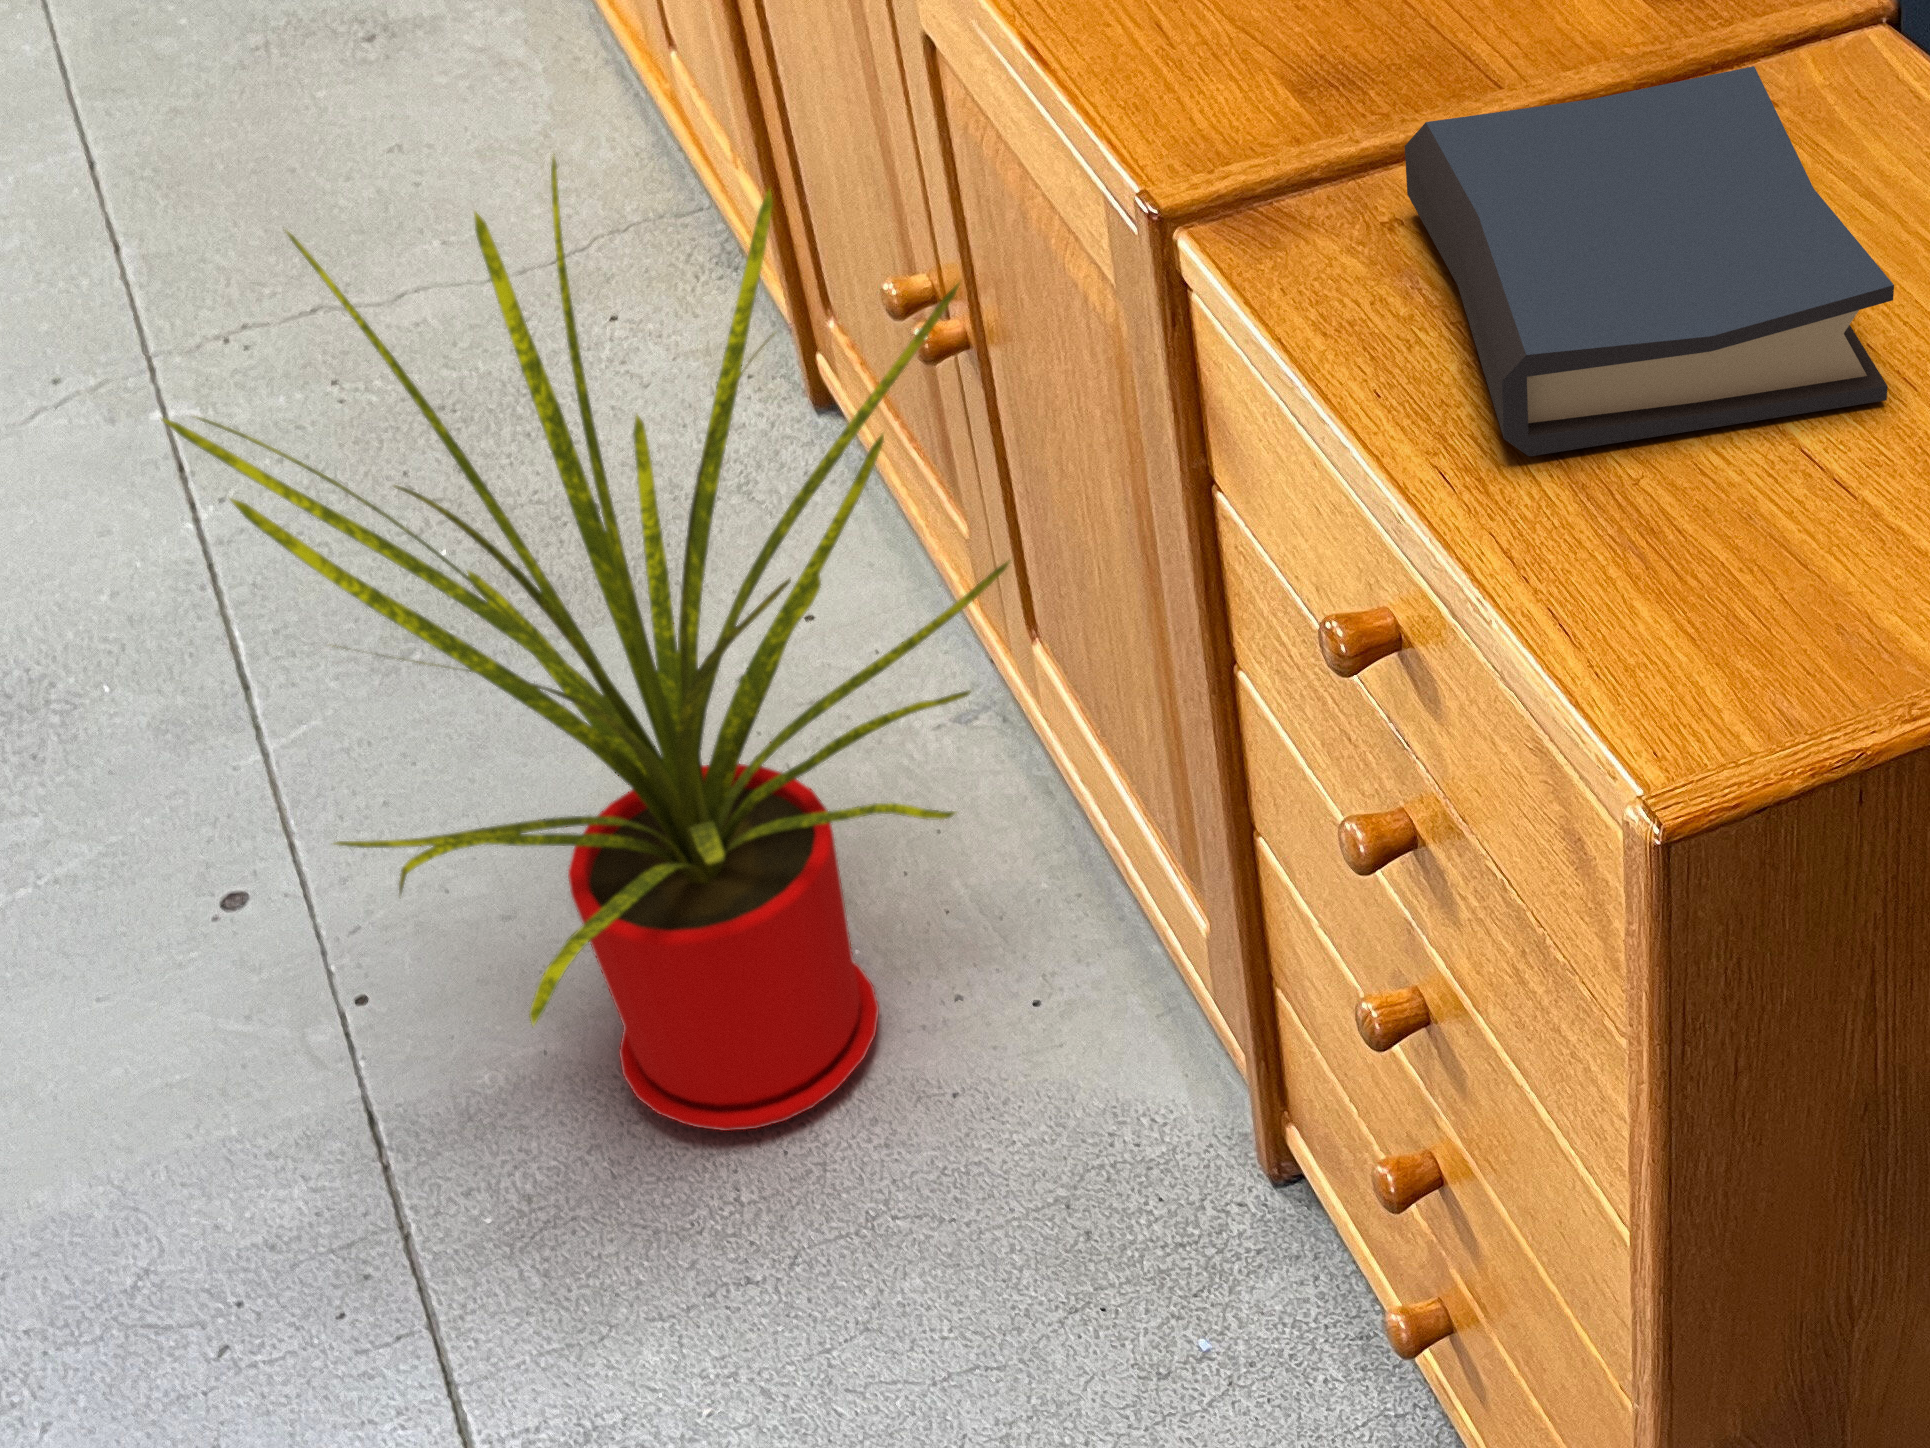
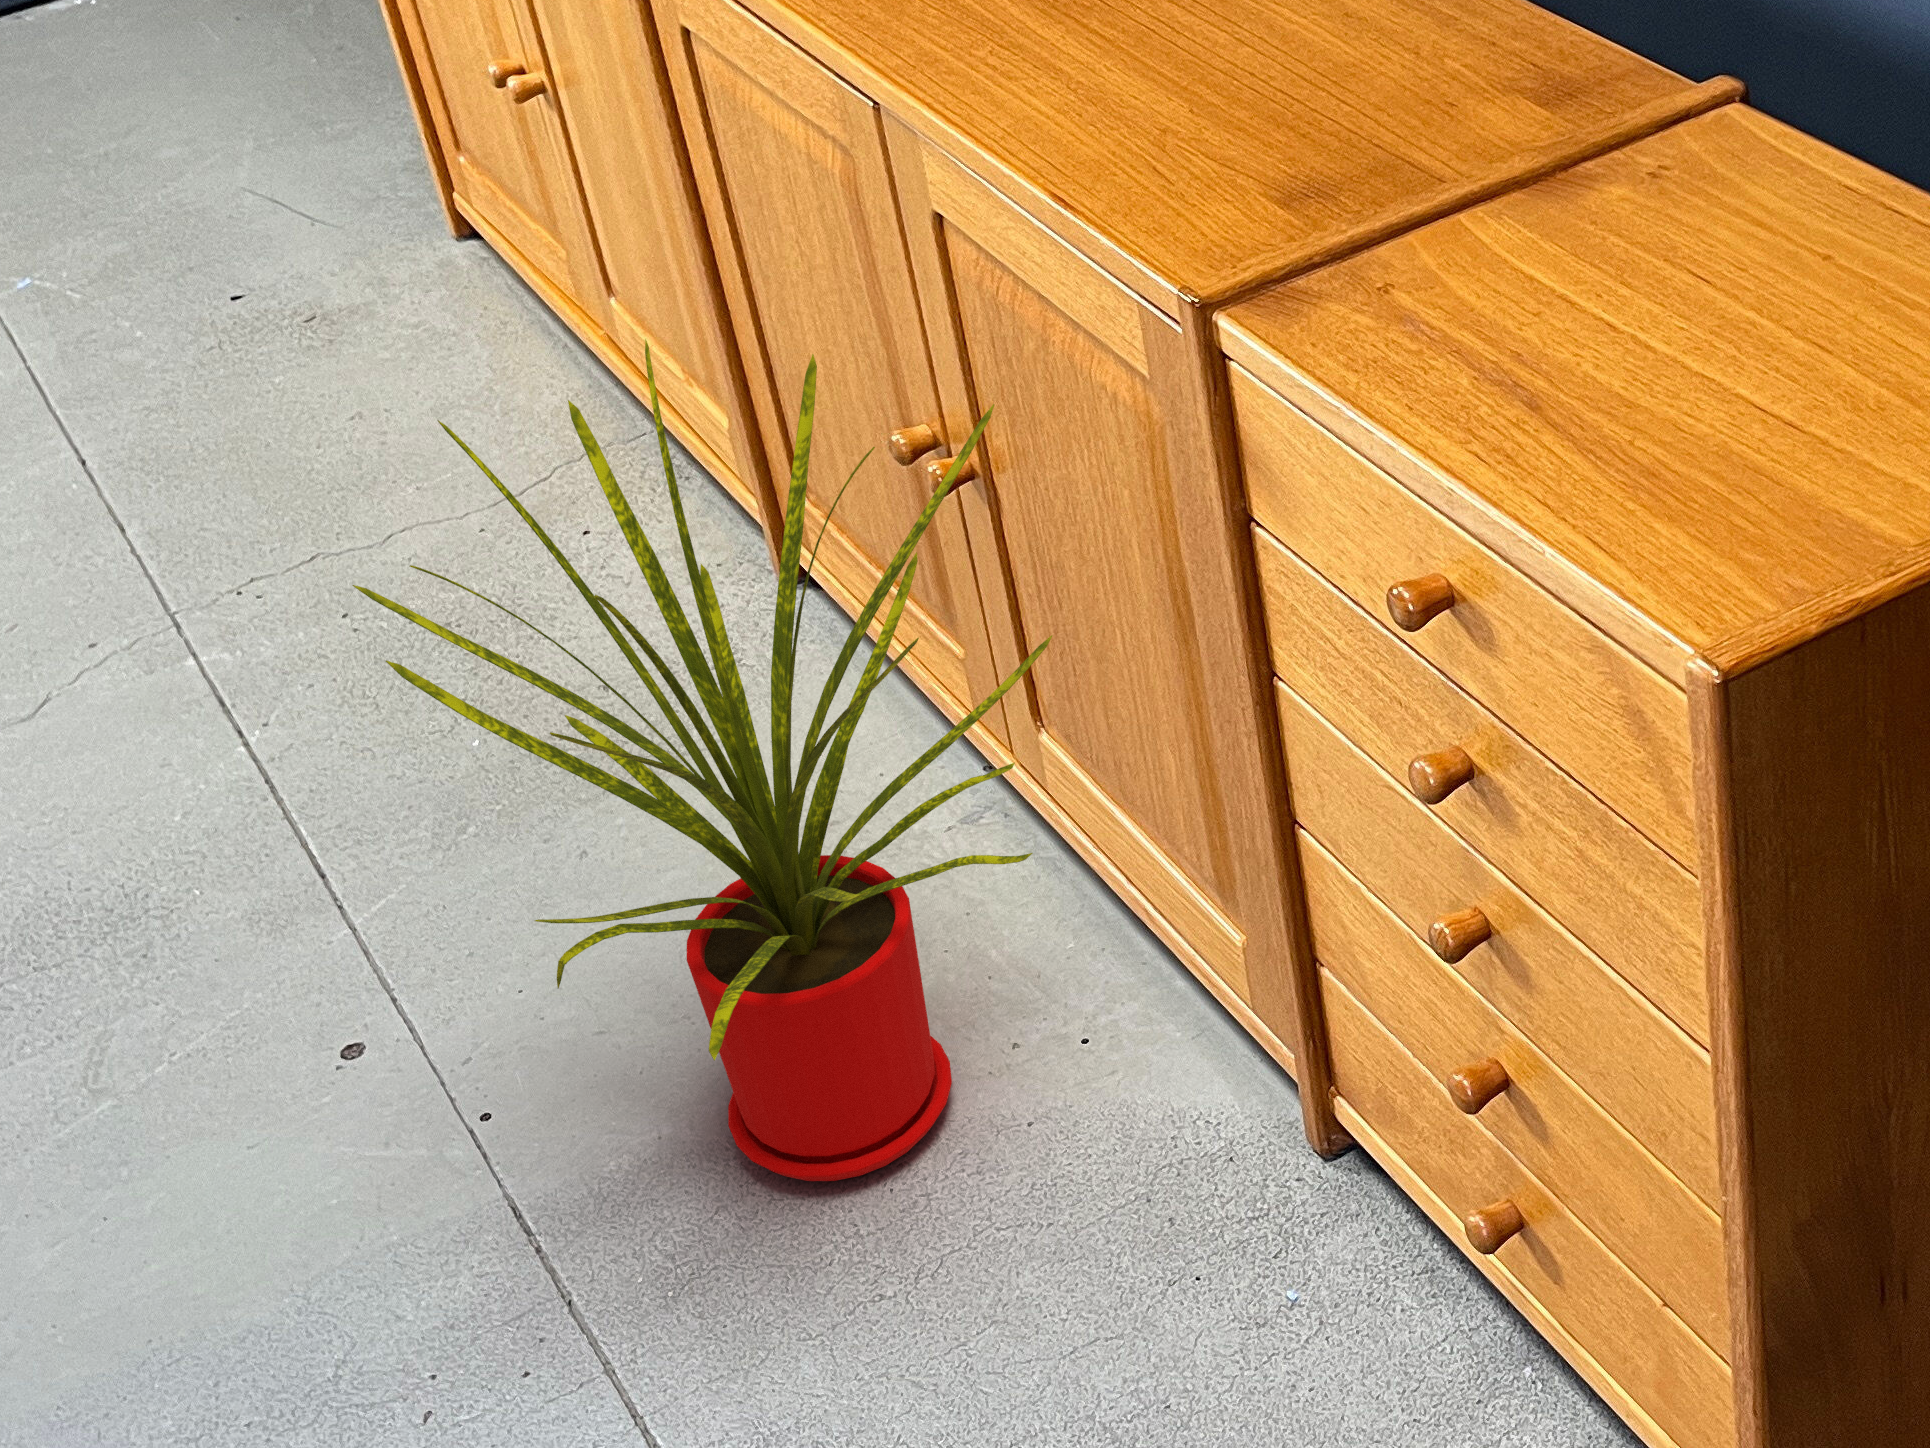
hardback book: present [1405,66,1894,457] -> none [1393,134,1810,435]

